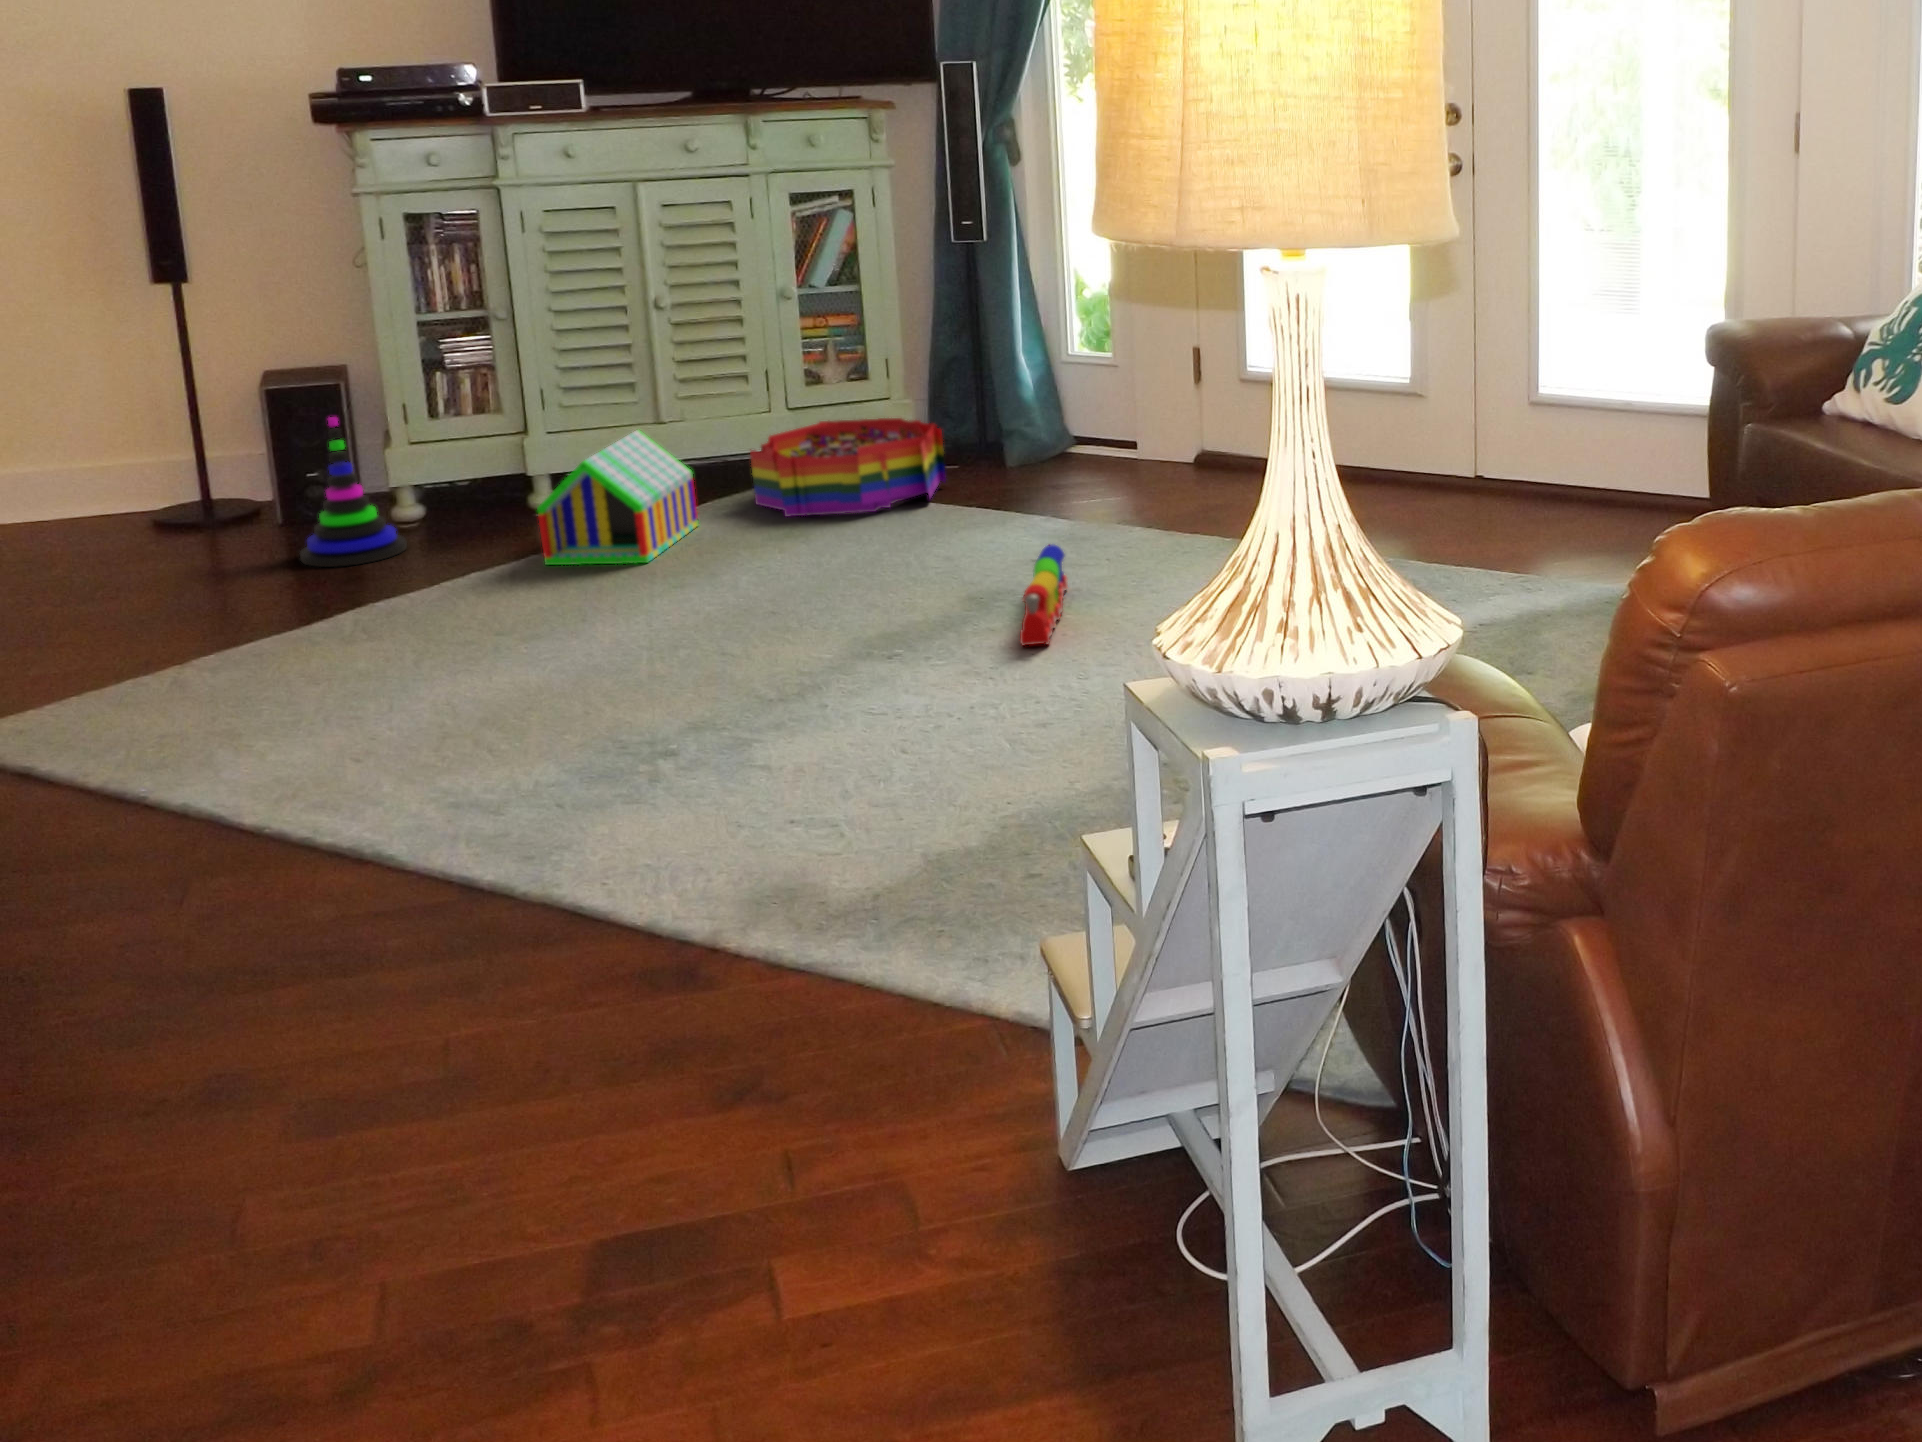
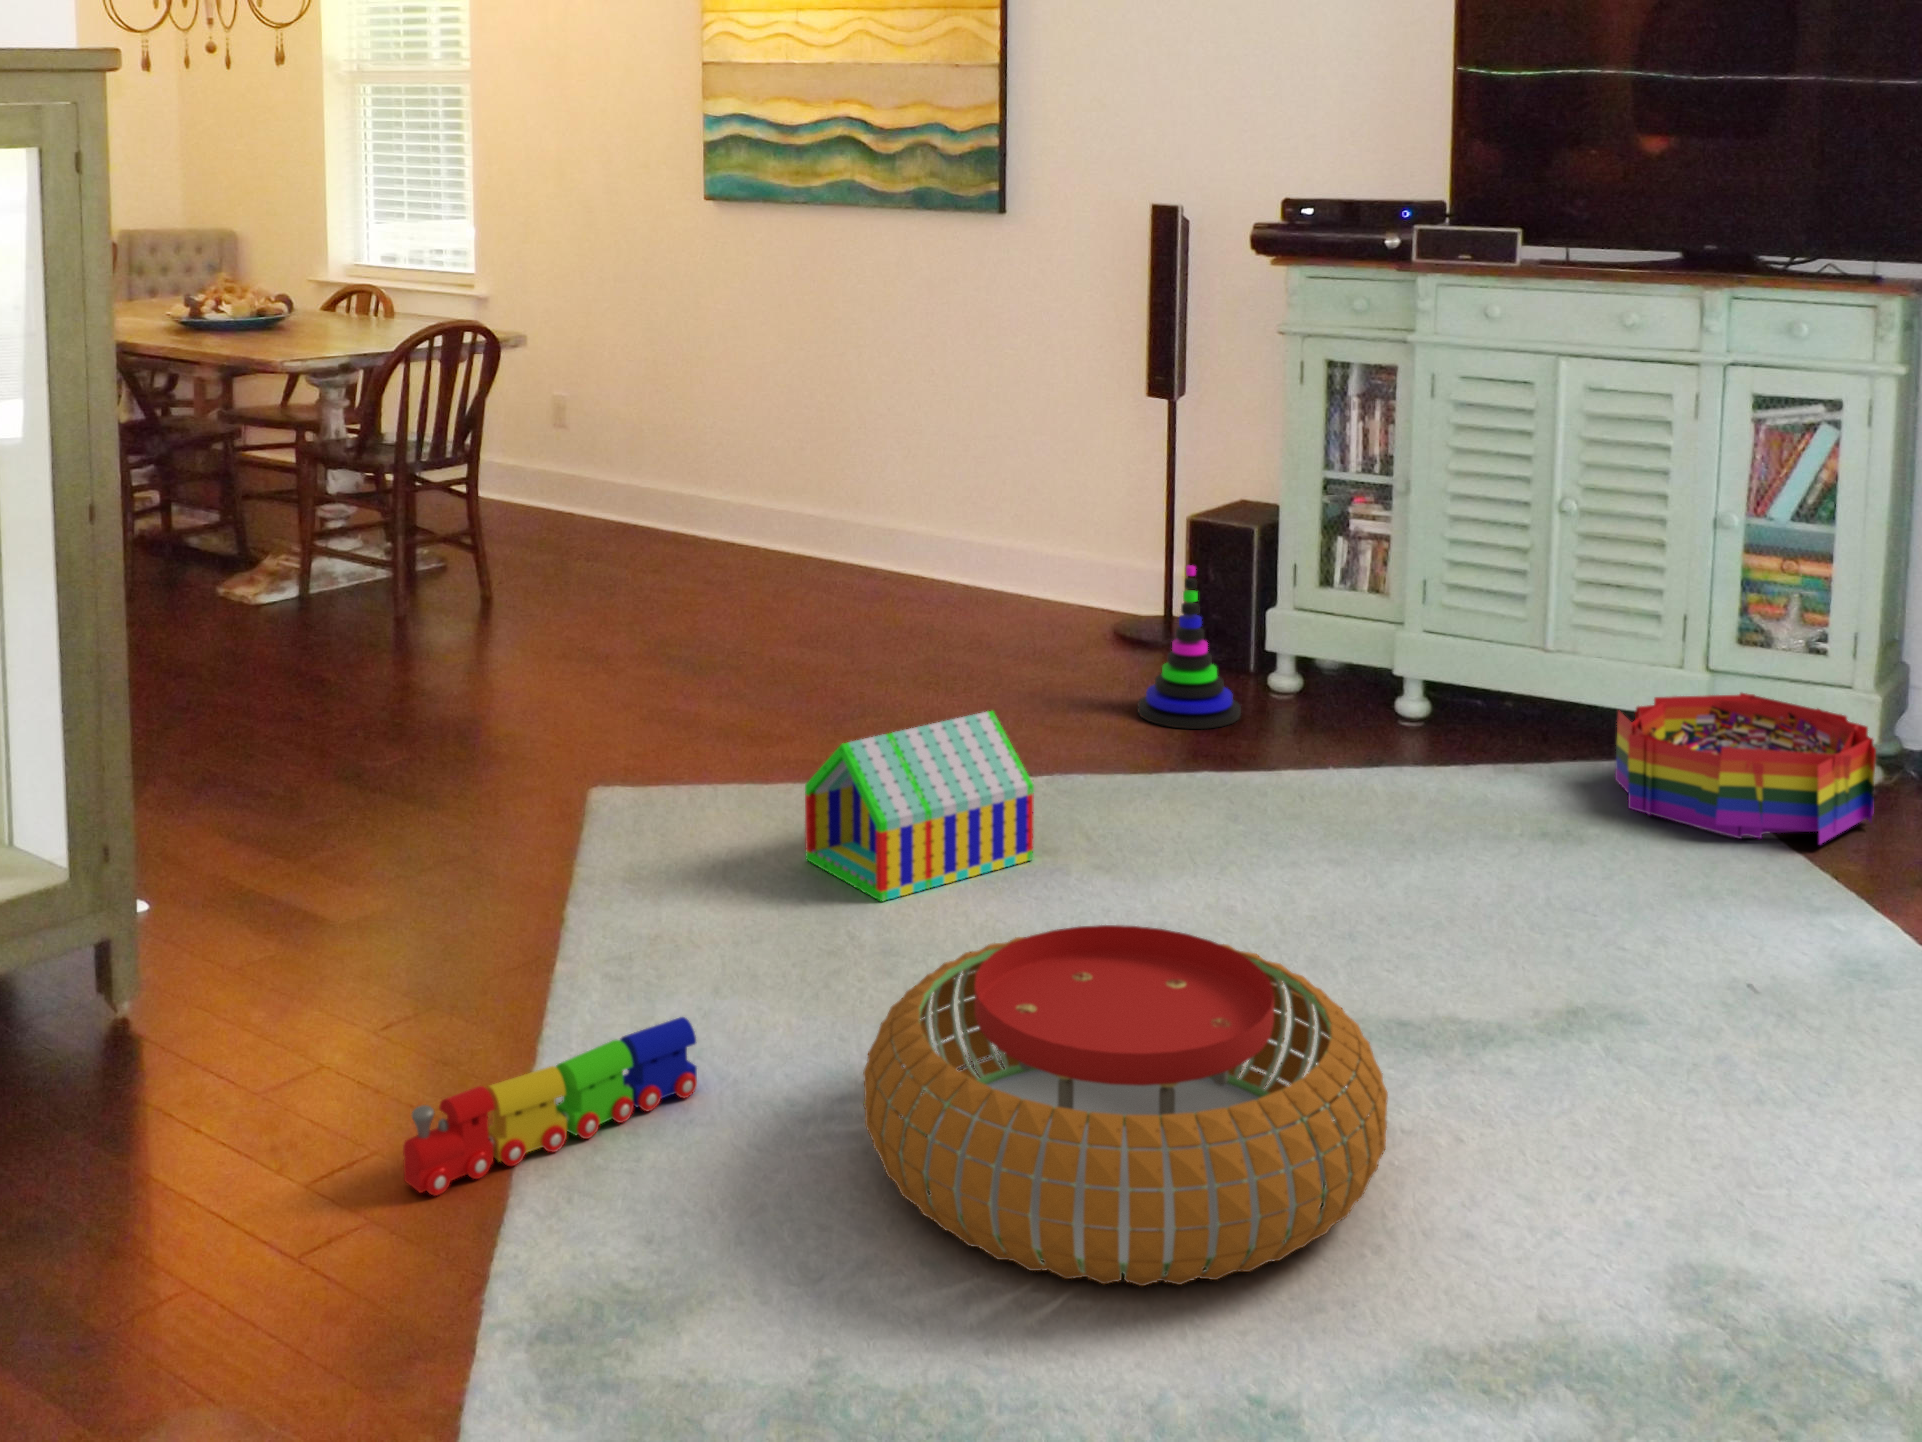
toy house: present [537,430,699,565] -> present [805,711,1034,901]
toy train: present [1020,545,1068,645] -> present [403,1017,697,1195]
pouf: none [511,597,917,820] -> present [863,925,1388,1286]

